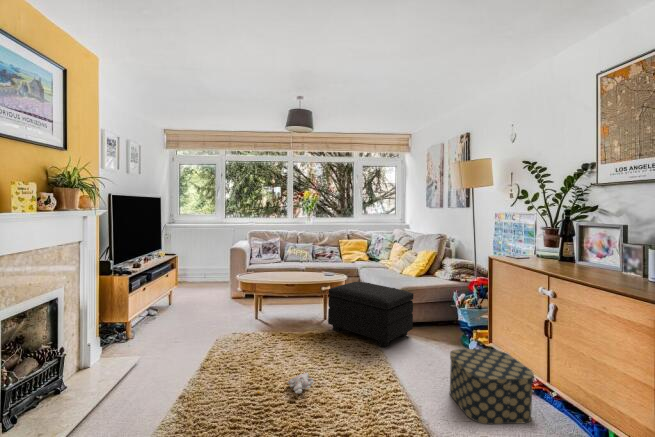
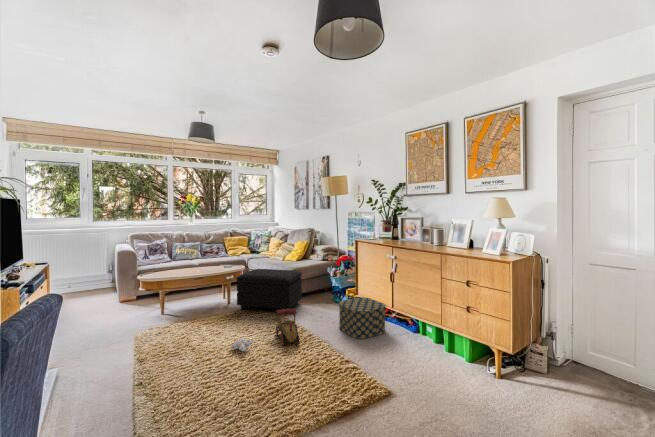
toy train: none [352,344,384,403] -> present [276,309,299,346]

